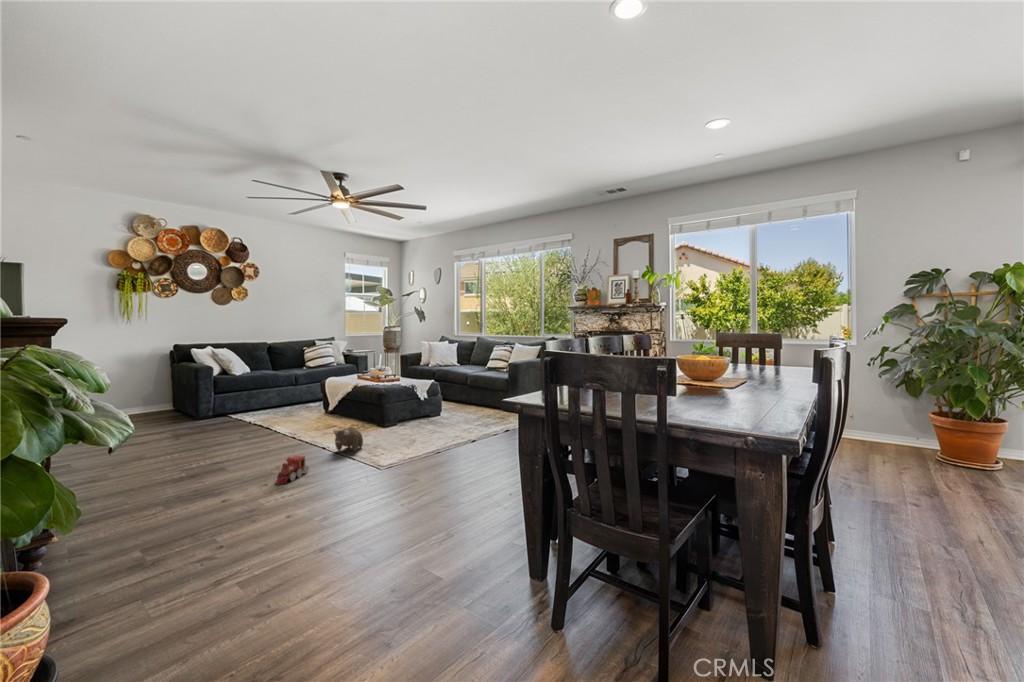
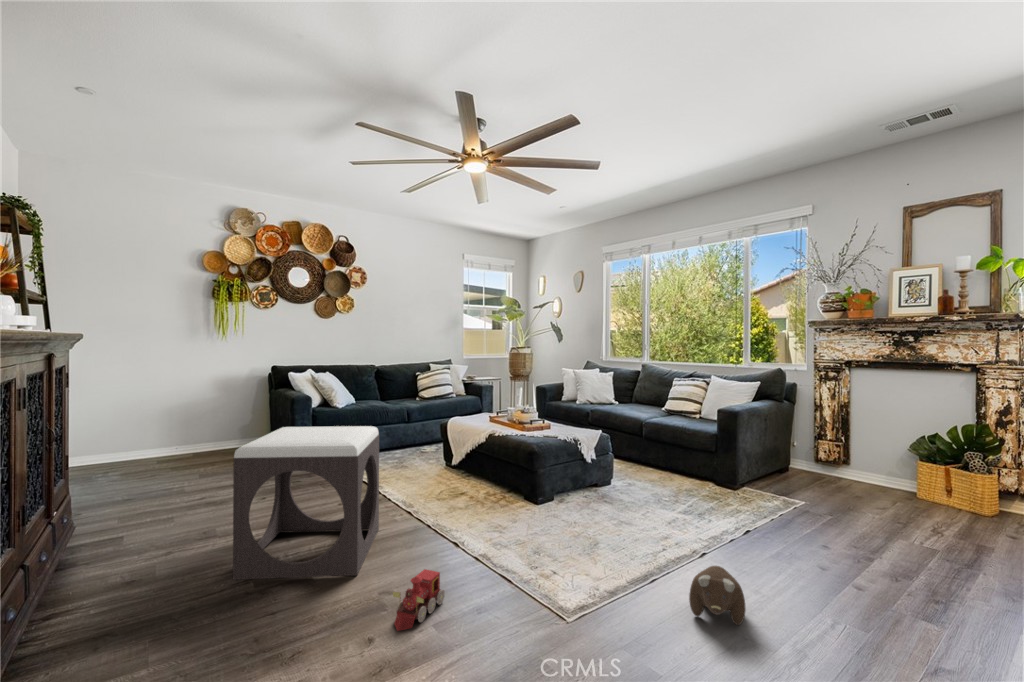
footstool: none [163,379,269,475] -> present [233,426,379,580]
plush toy: present [333,428,363,452] -> present [689,566,746,625]

